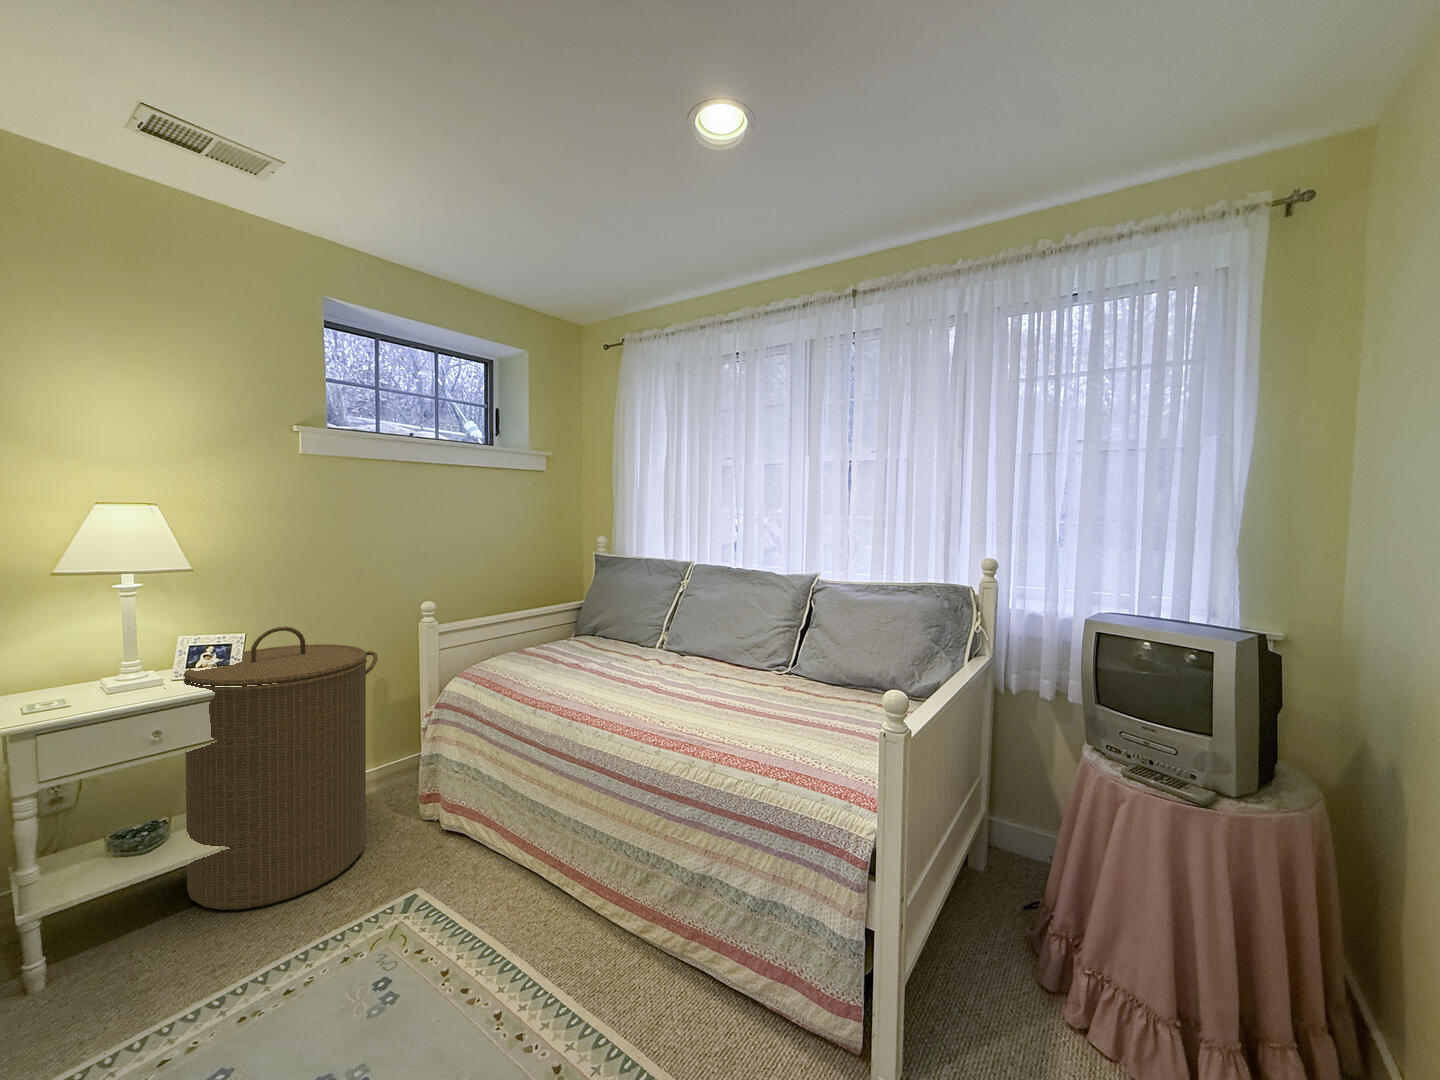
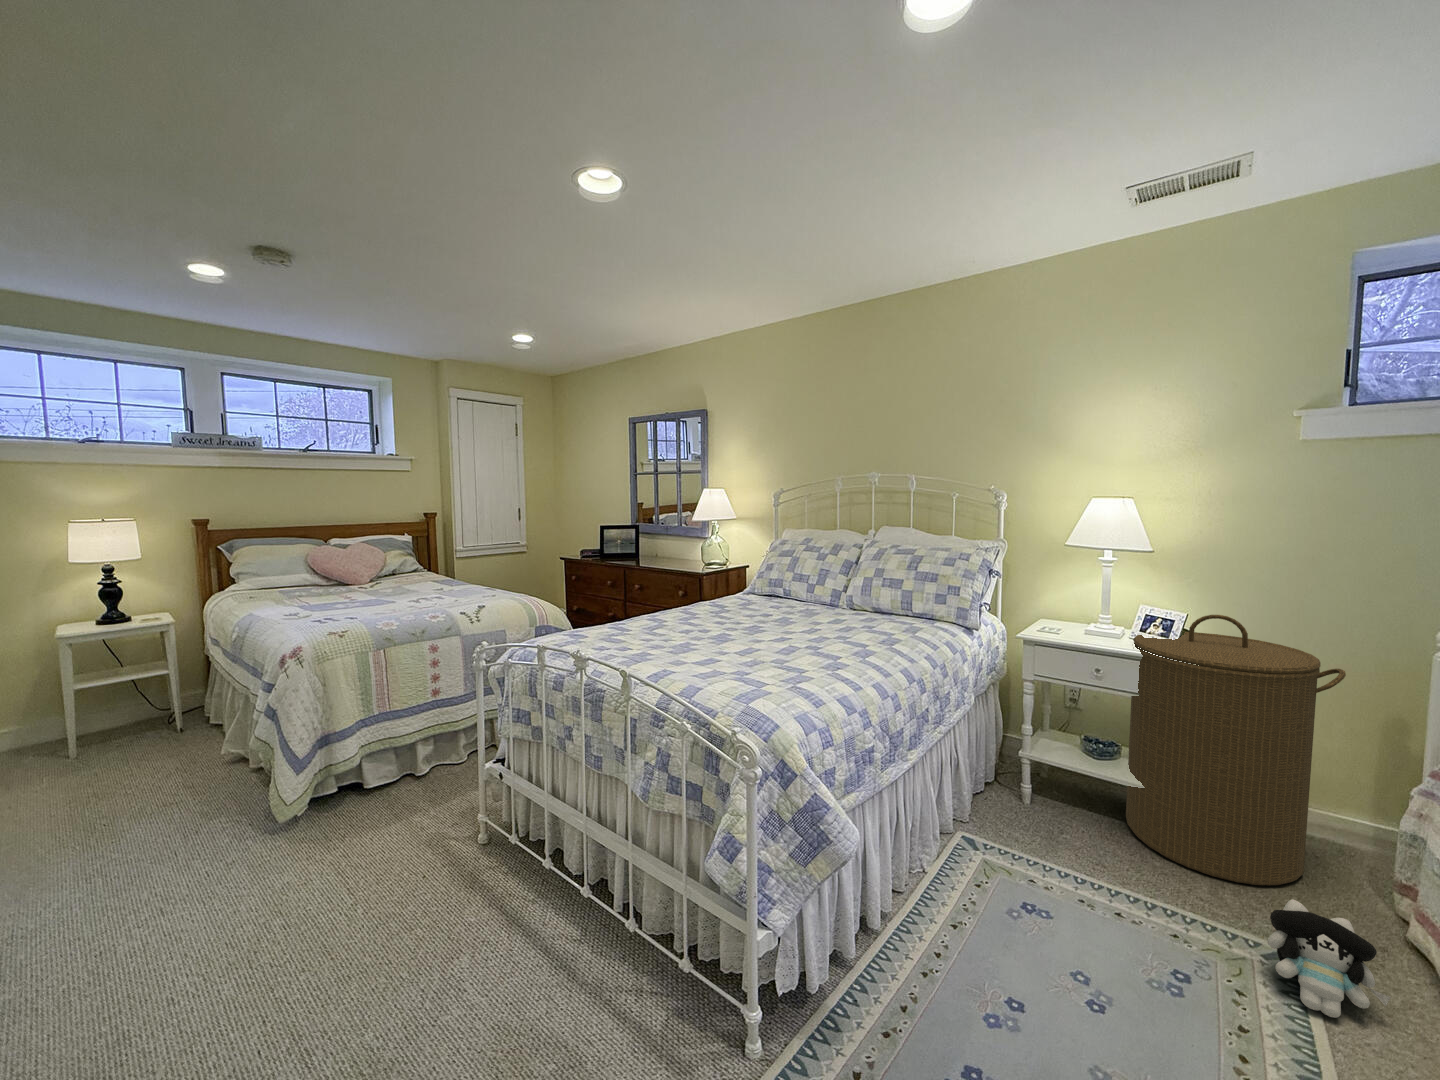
plush toy: none [411,835,481,918] -> present [1268,899,1391,1018]

